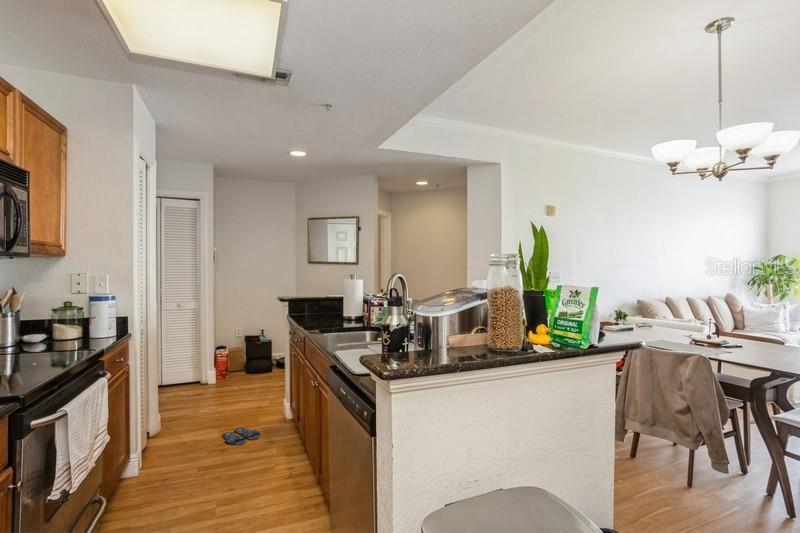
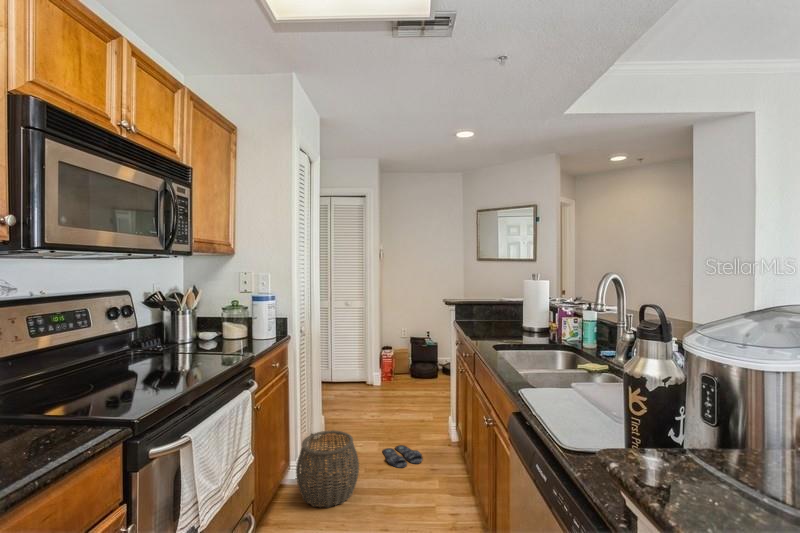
woven basket: none [137,418,203,487] -> present [296,430,359,507]

